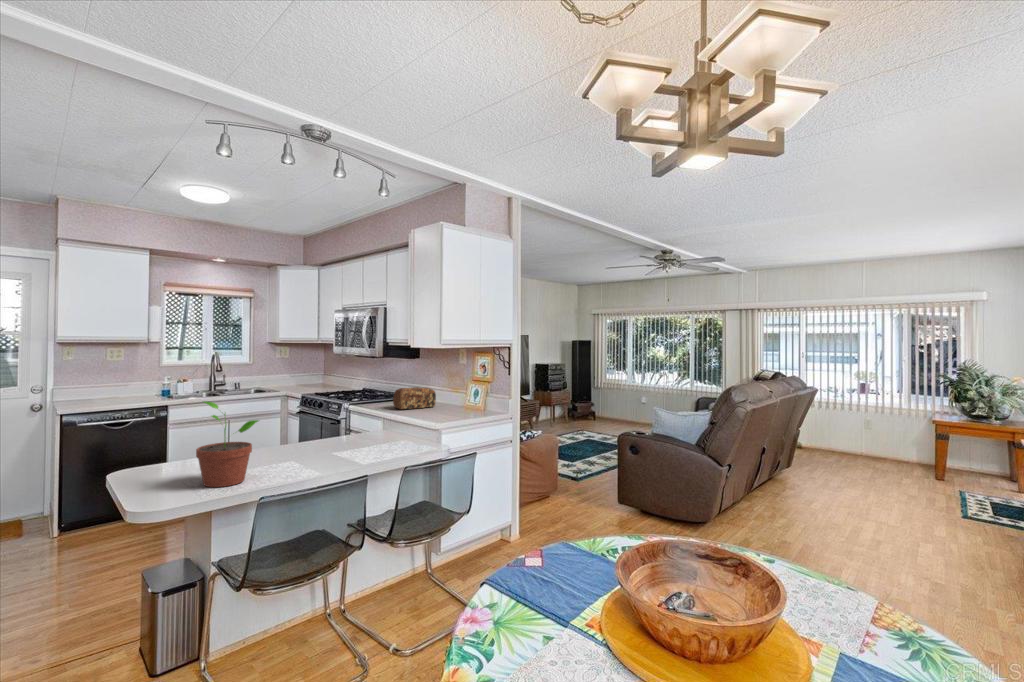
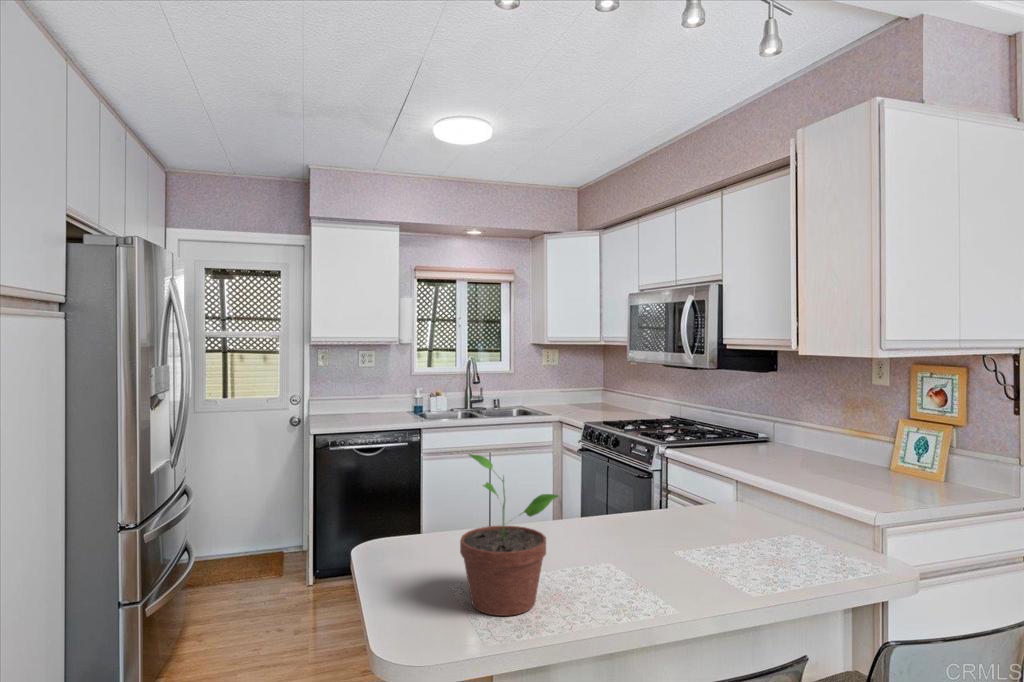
bread loaf: present [393,387,436,410] -> none [745,425,828,466]

